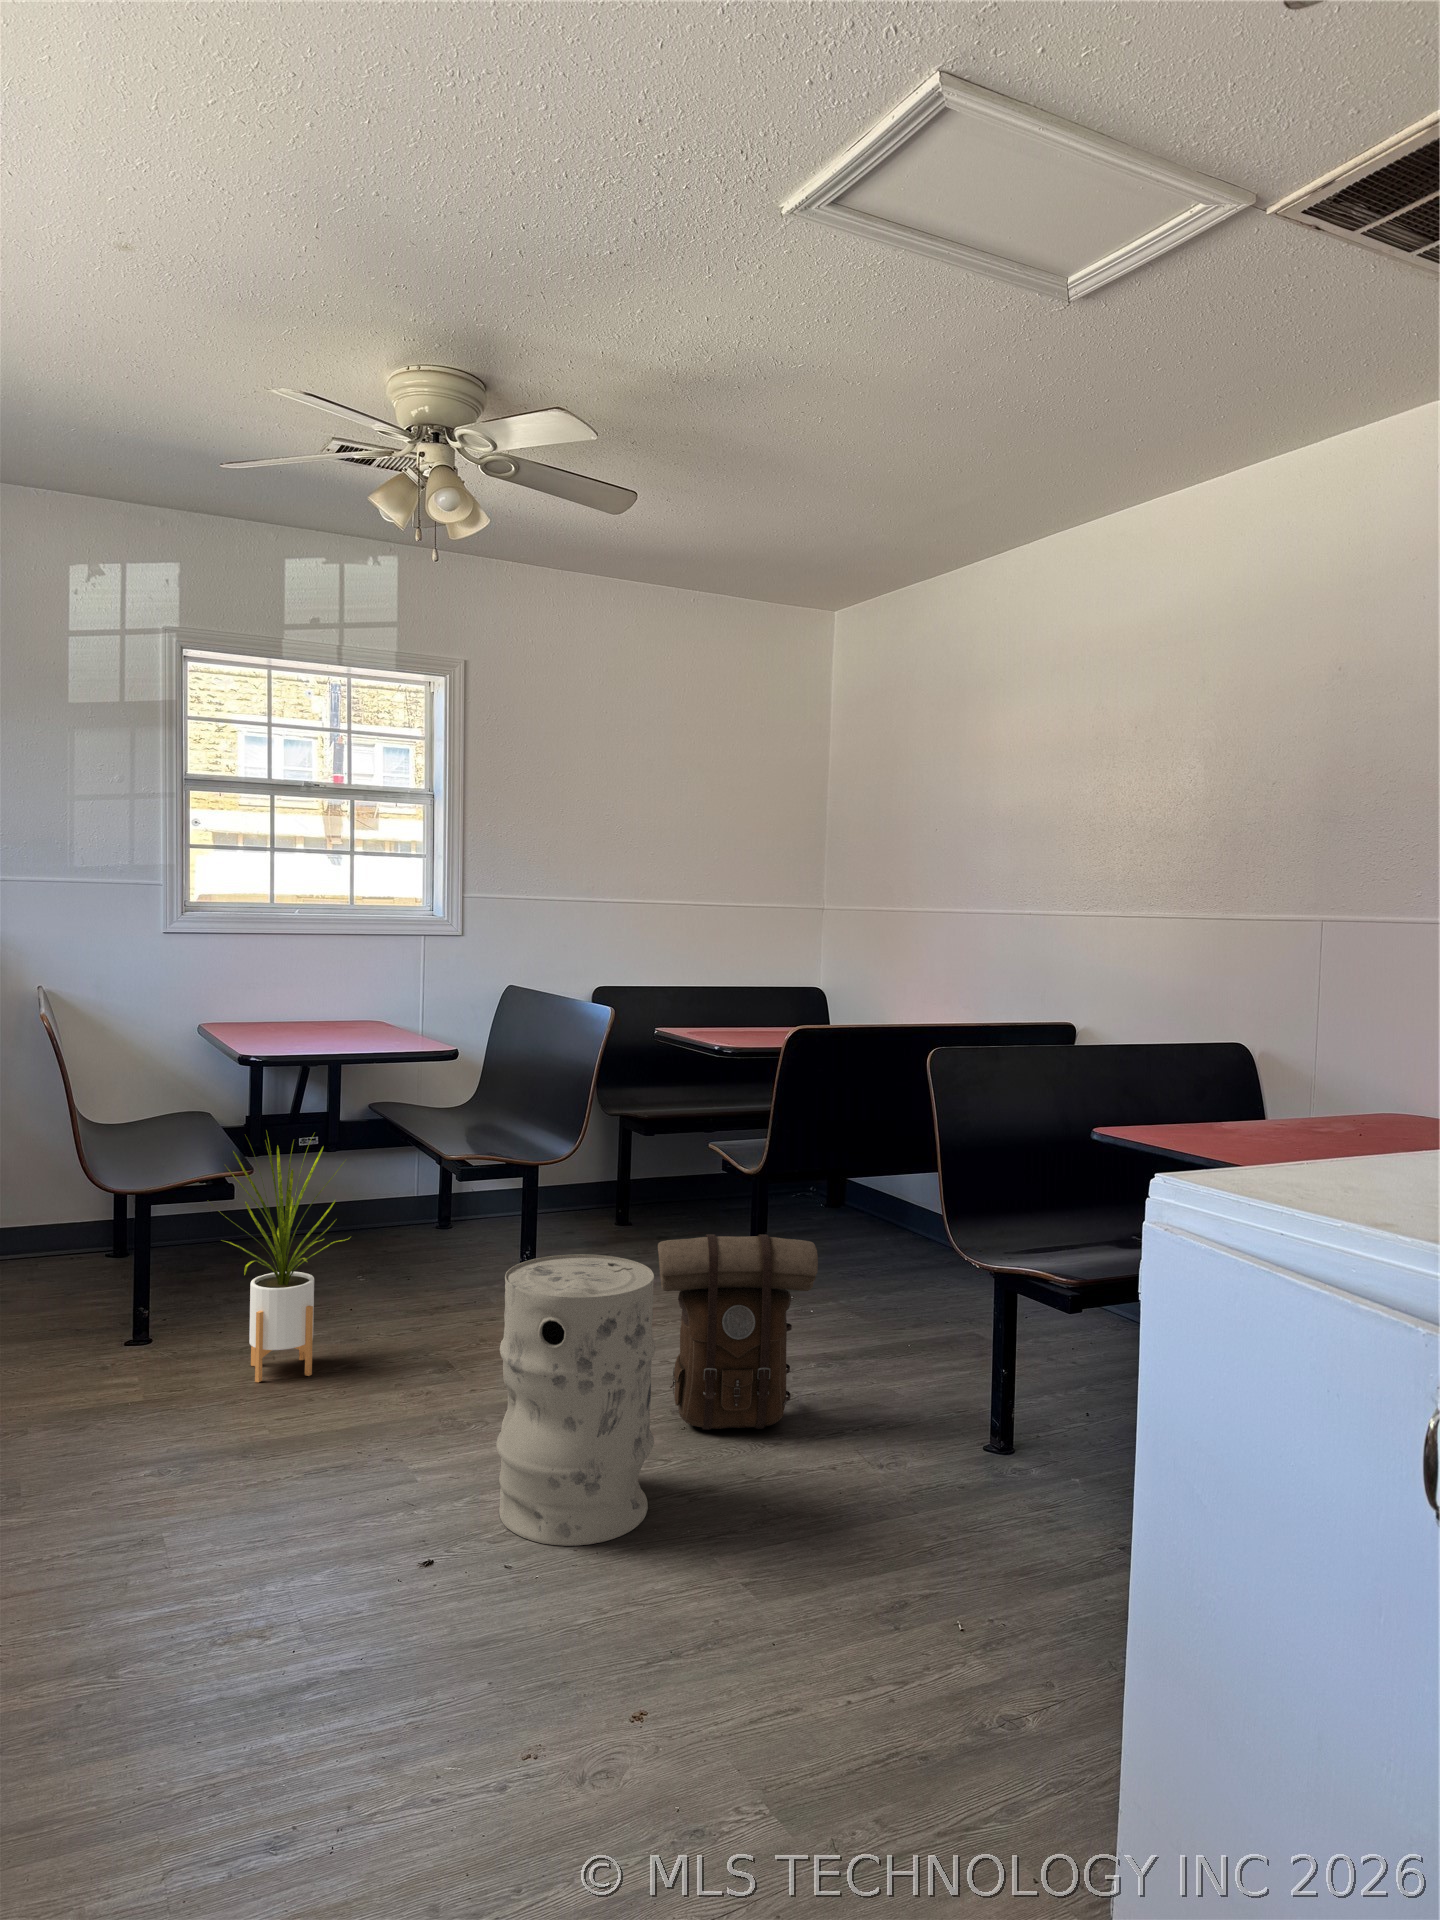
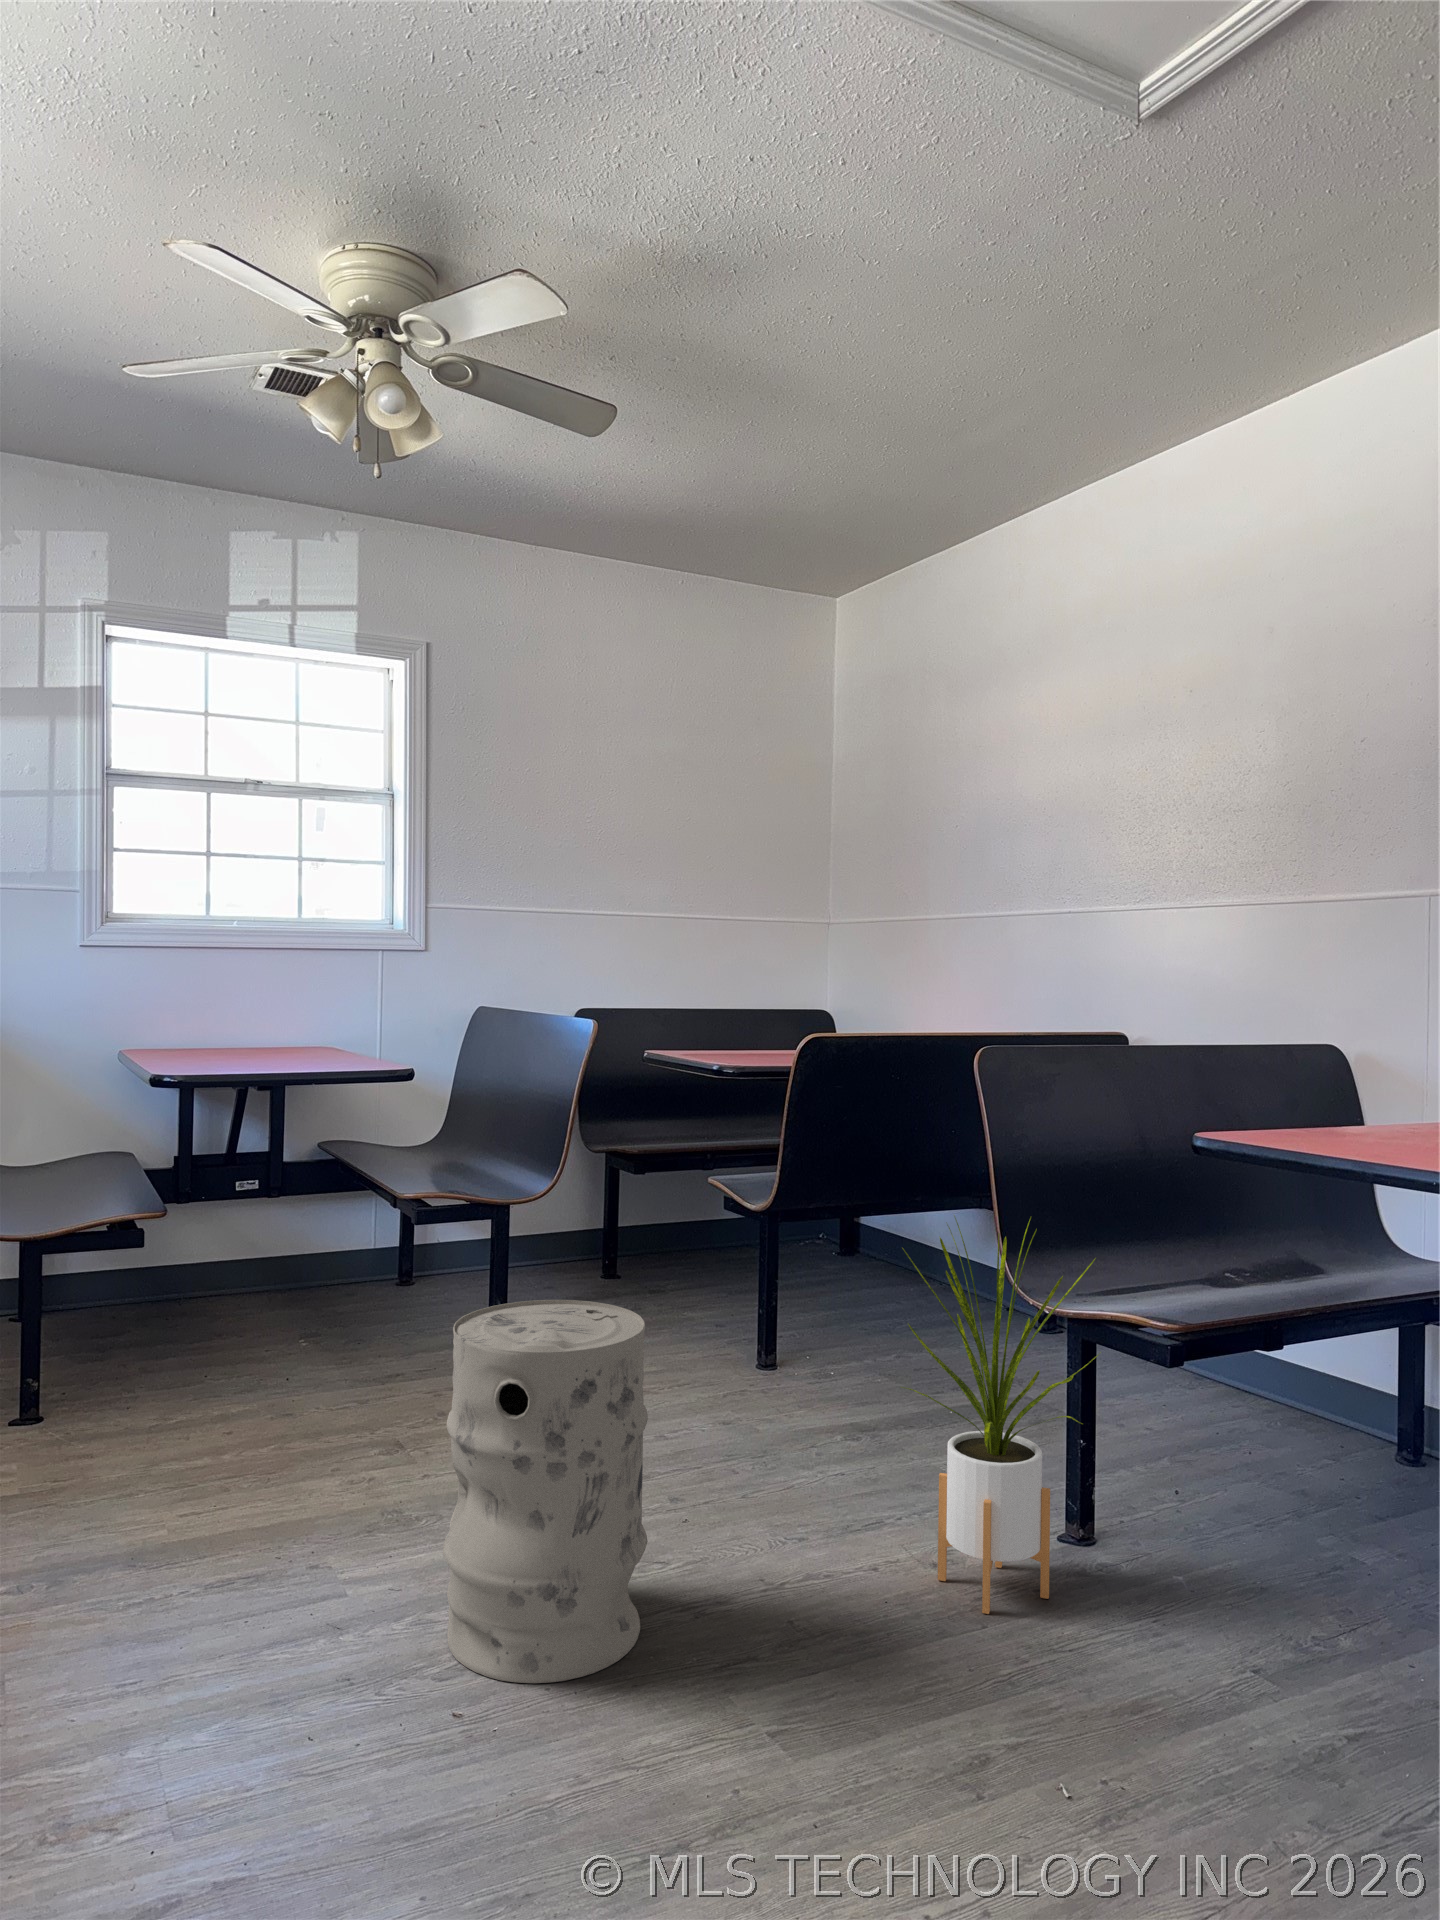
house plant: present [220,1131,350,1382] -> present [902,1216,1098,1614]
backpack: present [658,1234,818,1430] -> none [650,1276,850,1522]

